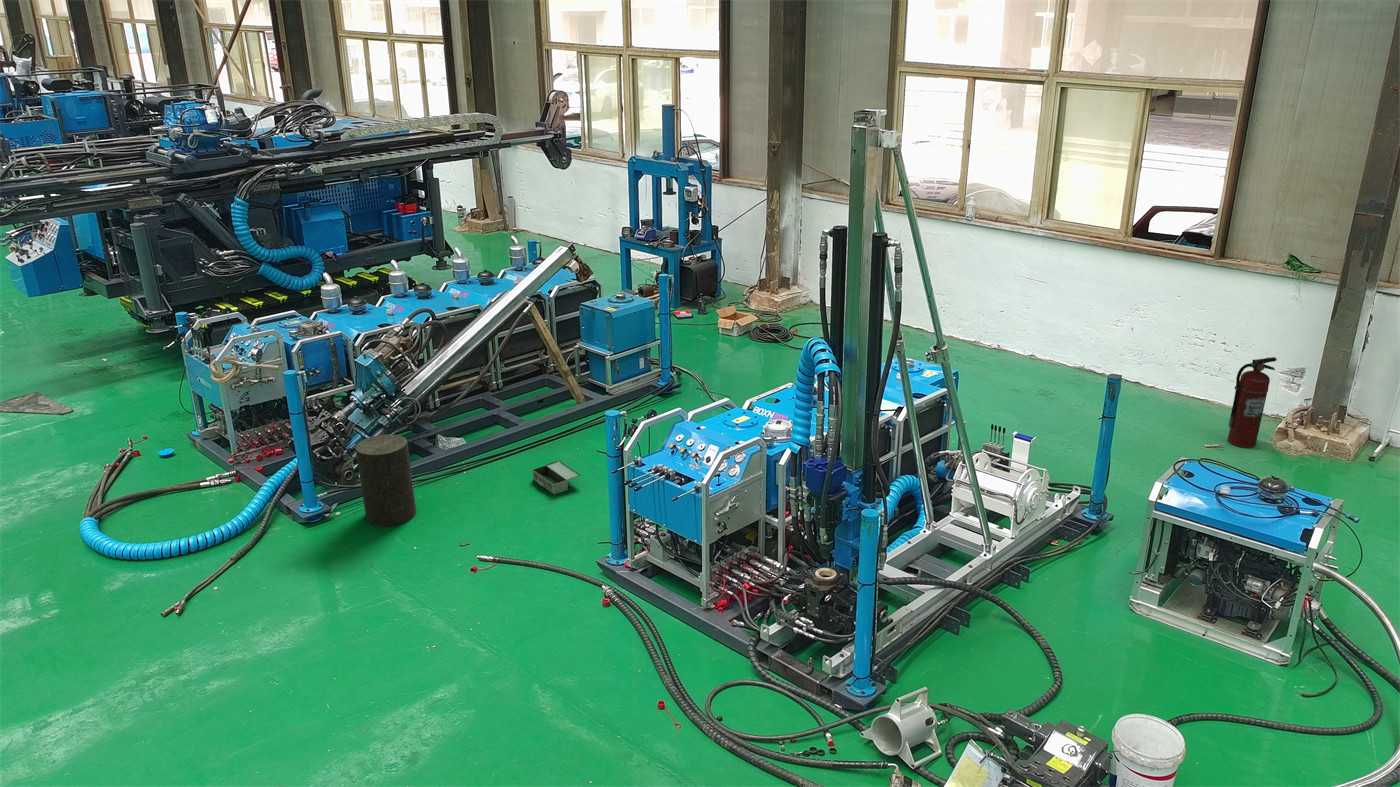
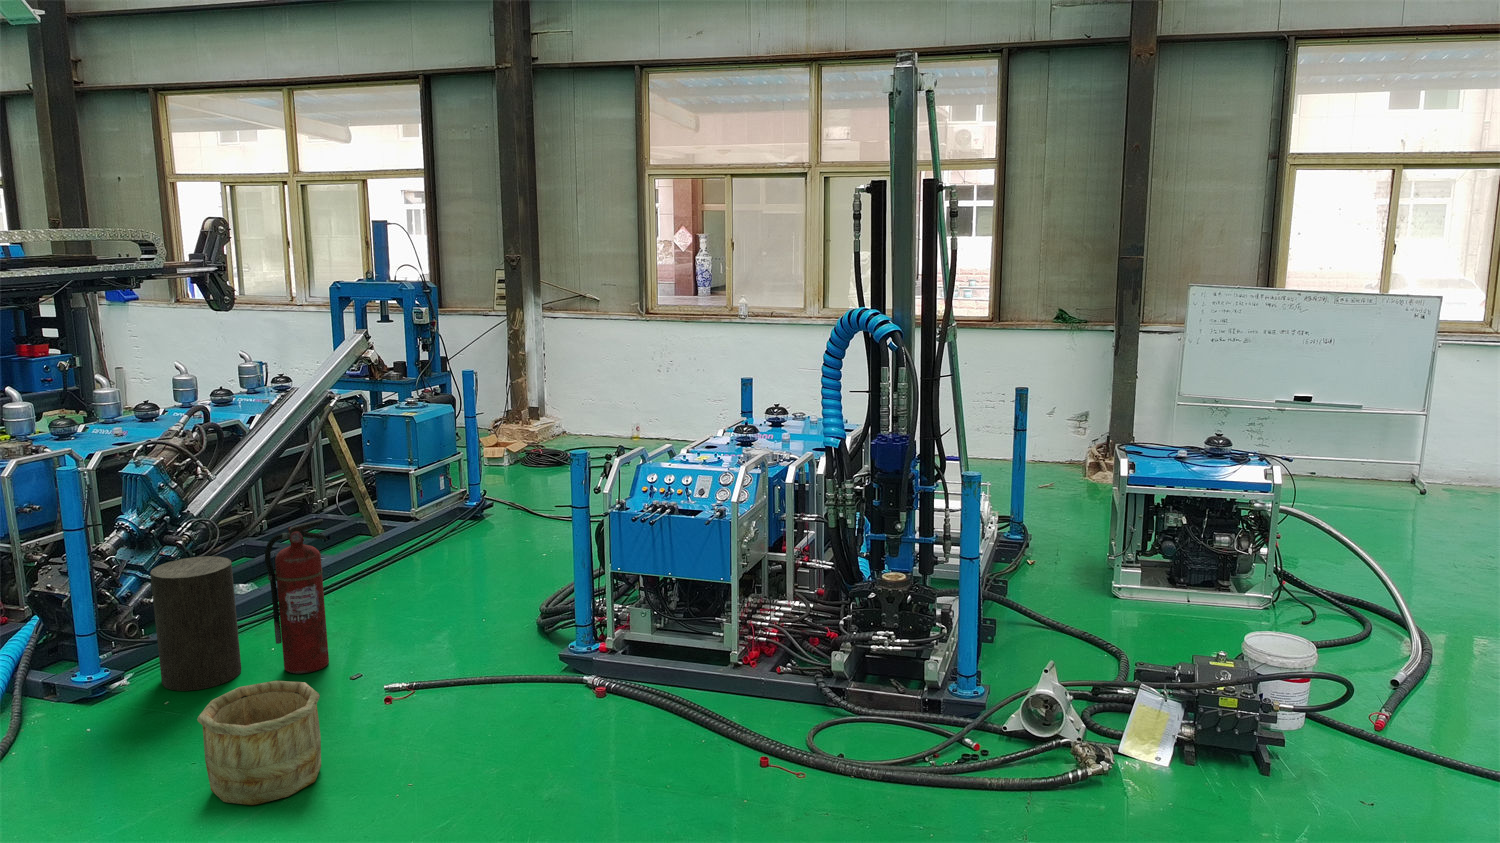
fire extinguisher: present [1228,357,1277,448] -> present [265,519,329,674]
toolbox: present [533,461,580,495] -> none [384,583,455,618]
wooden bucket: none [321,552,399,635] -> present [197,681,321,805]

